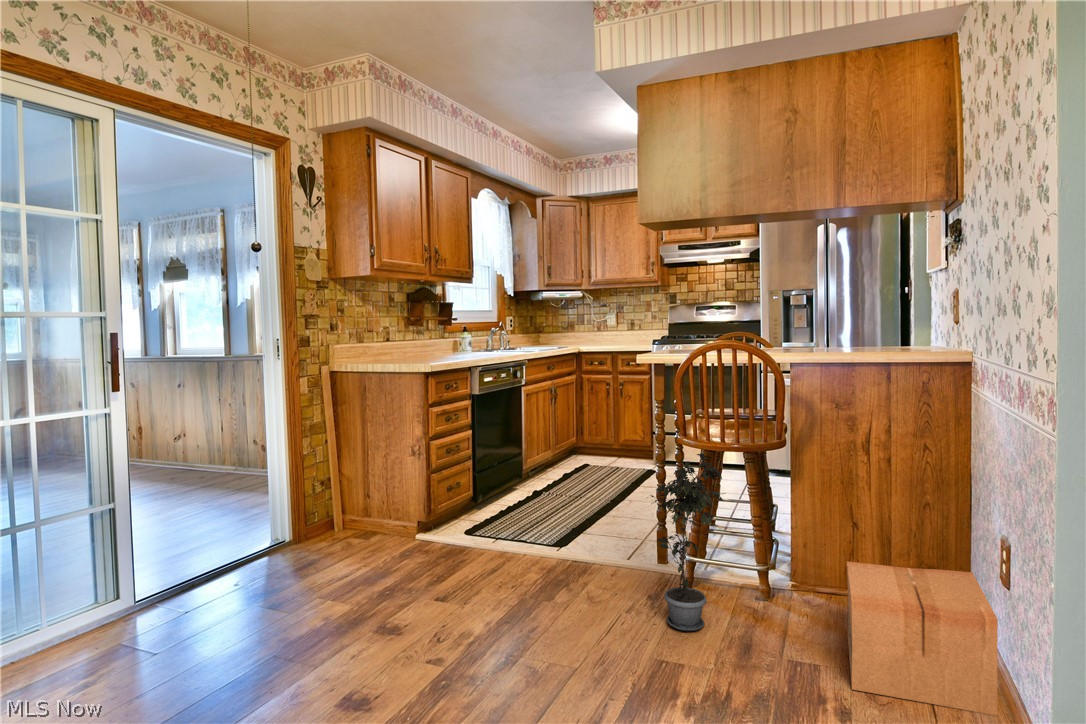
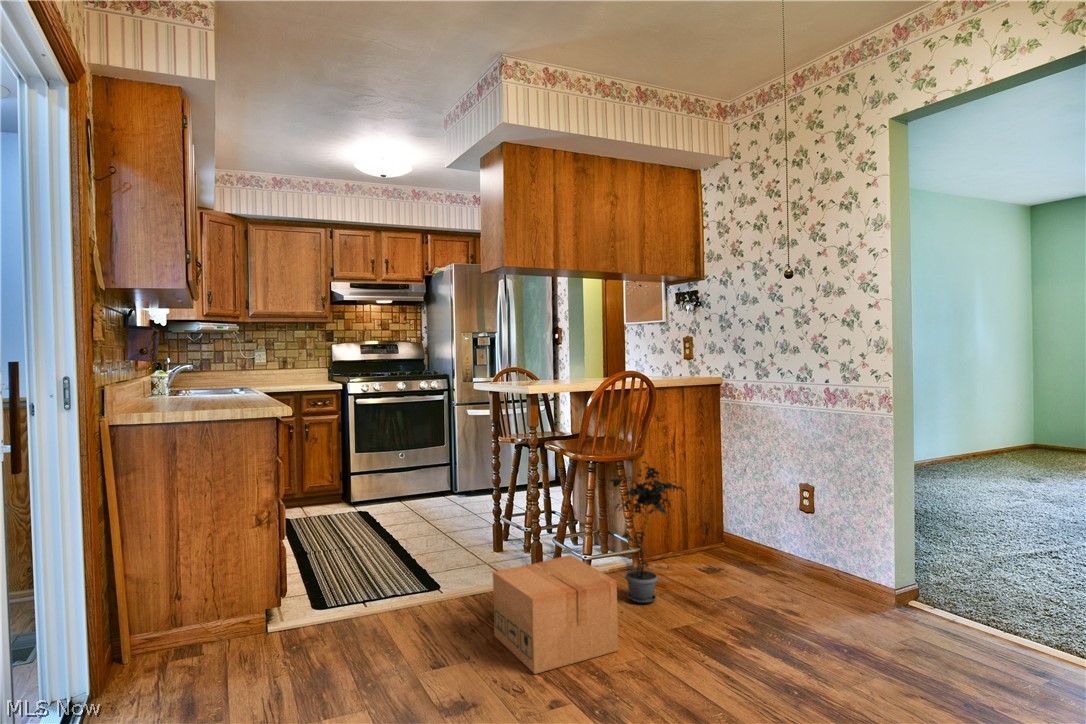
cardboard box: present [847,562,998,715] -> present [493,555,618,674]

